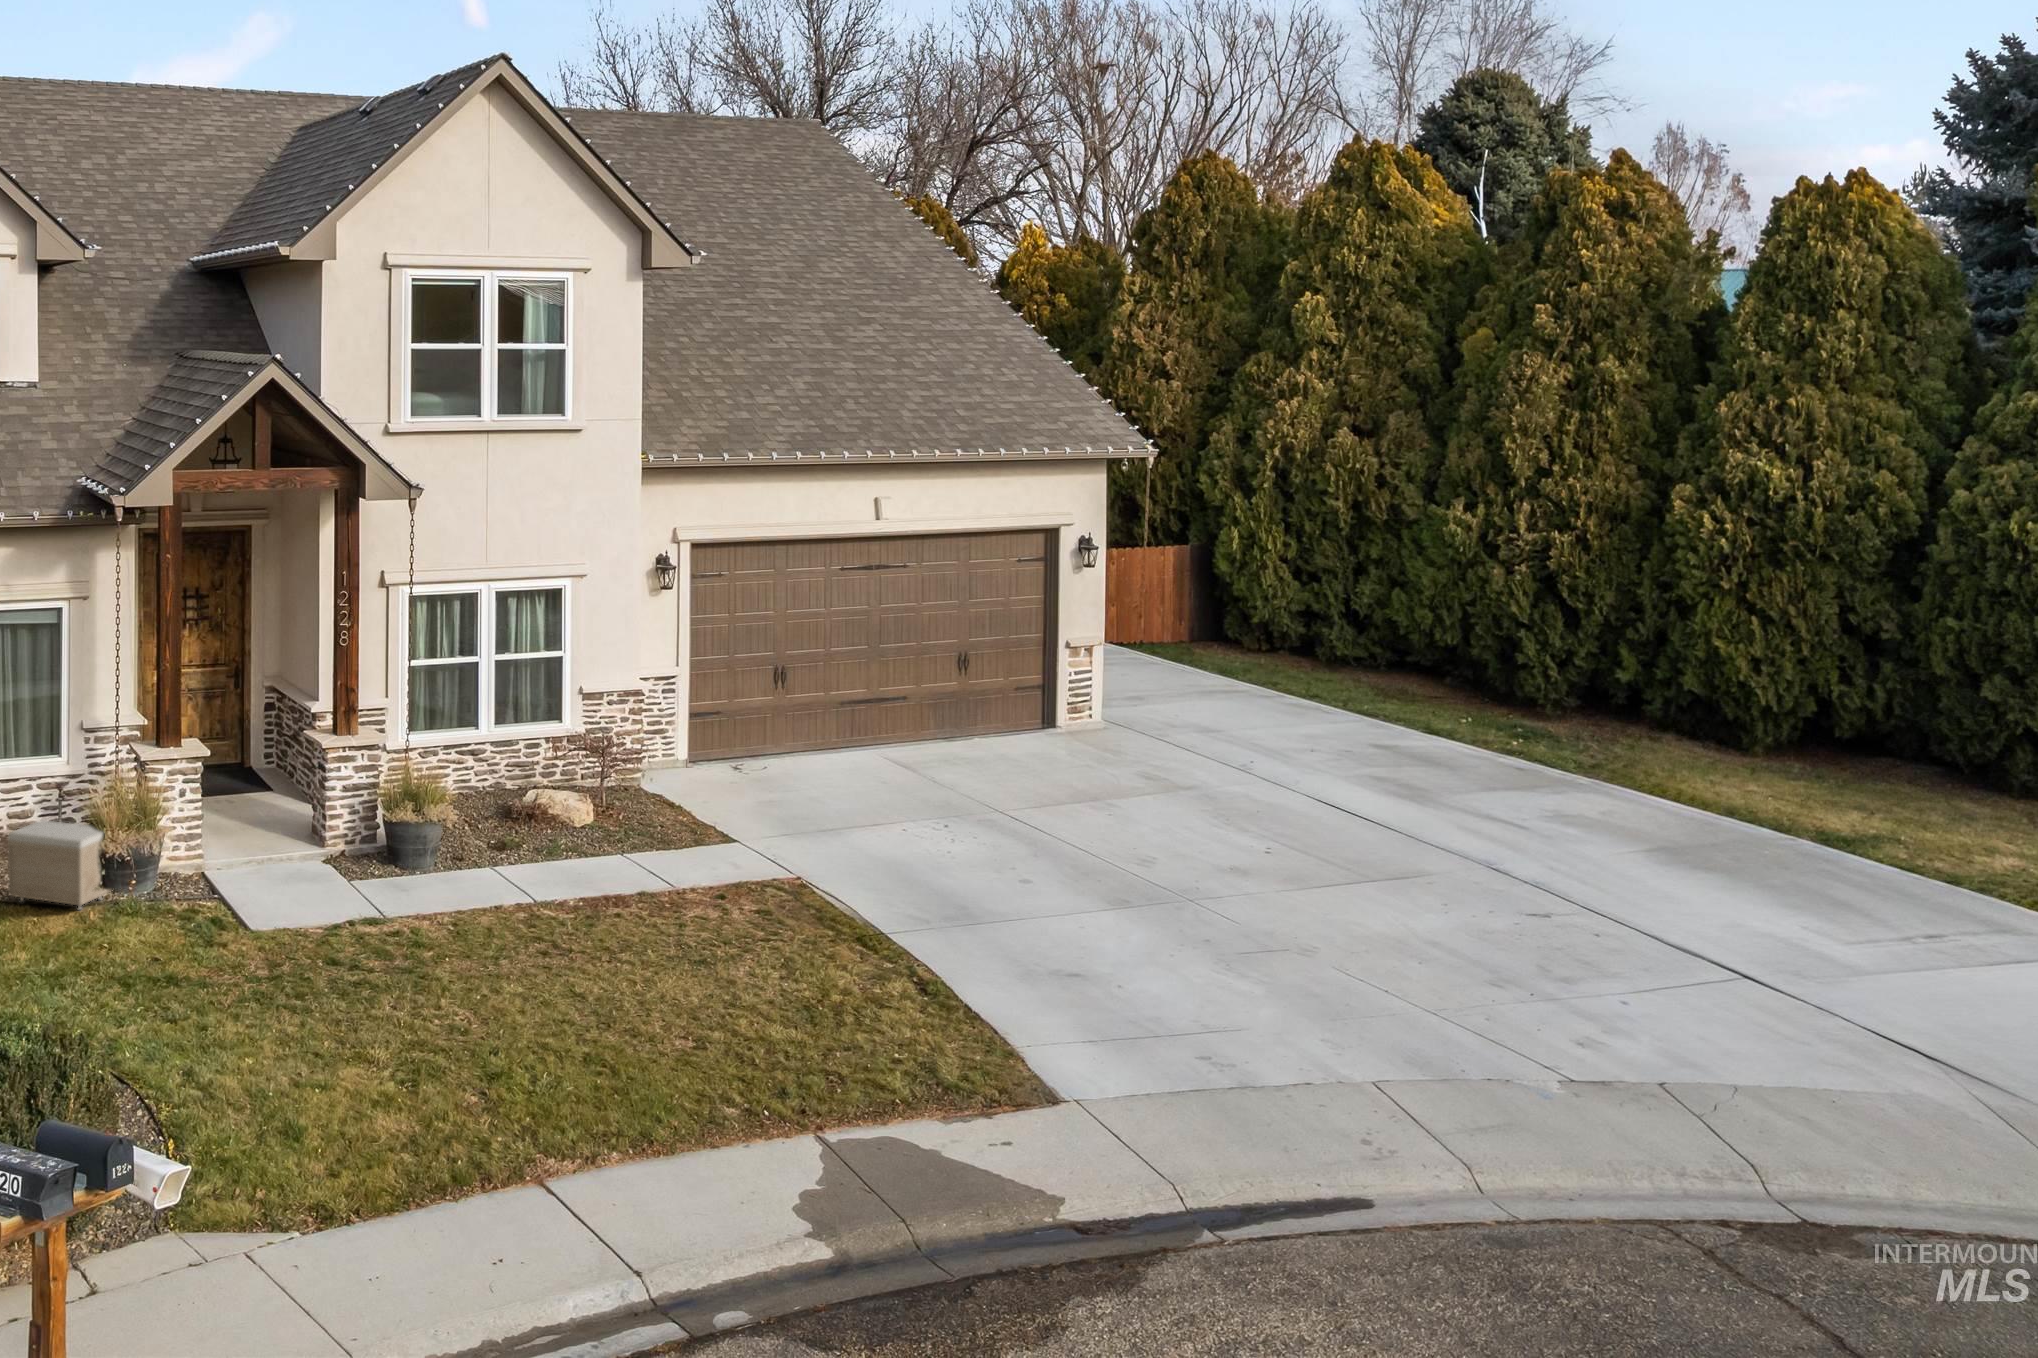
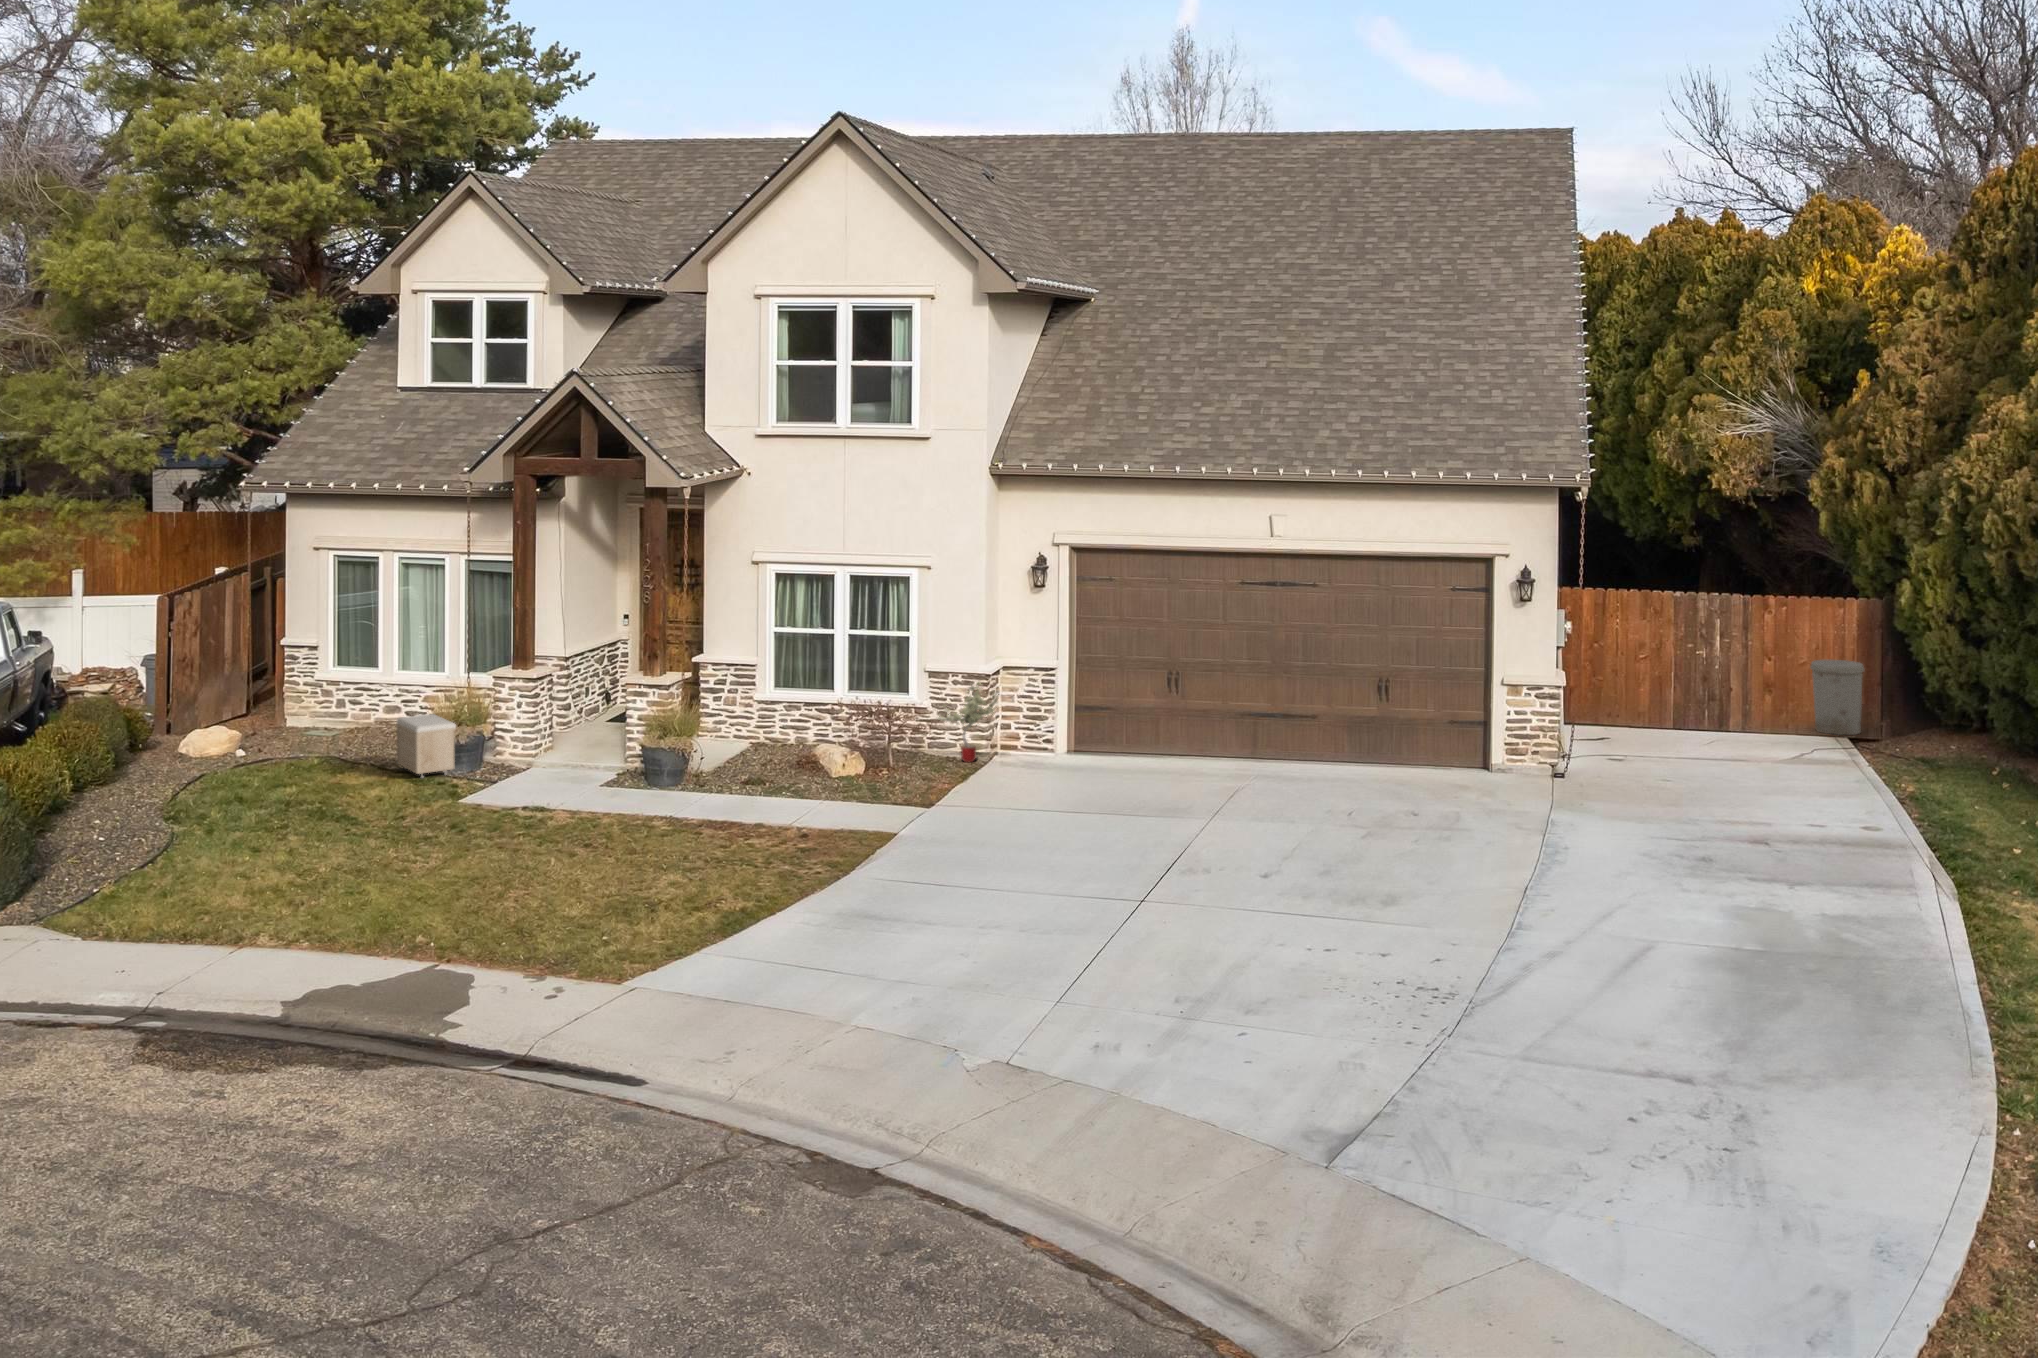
trash can: none [1152,603,1197,665] -> present [1810,660,1864,735]
potted tree: none [609,697,671,787] -> present [938,682,999,762]

